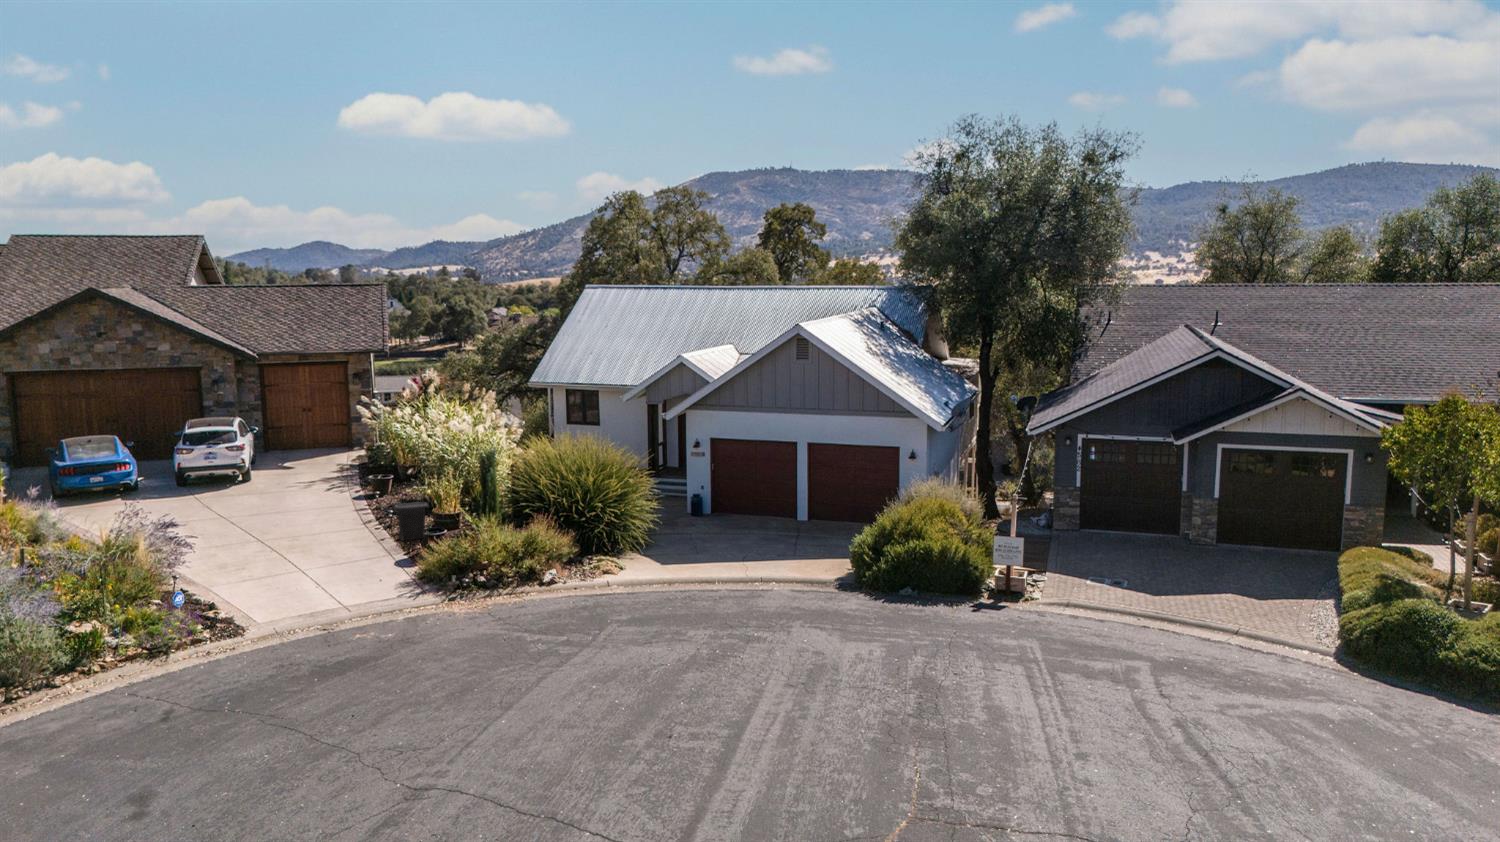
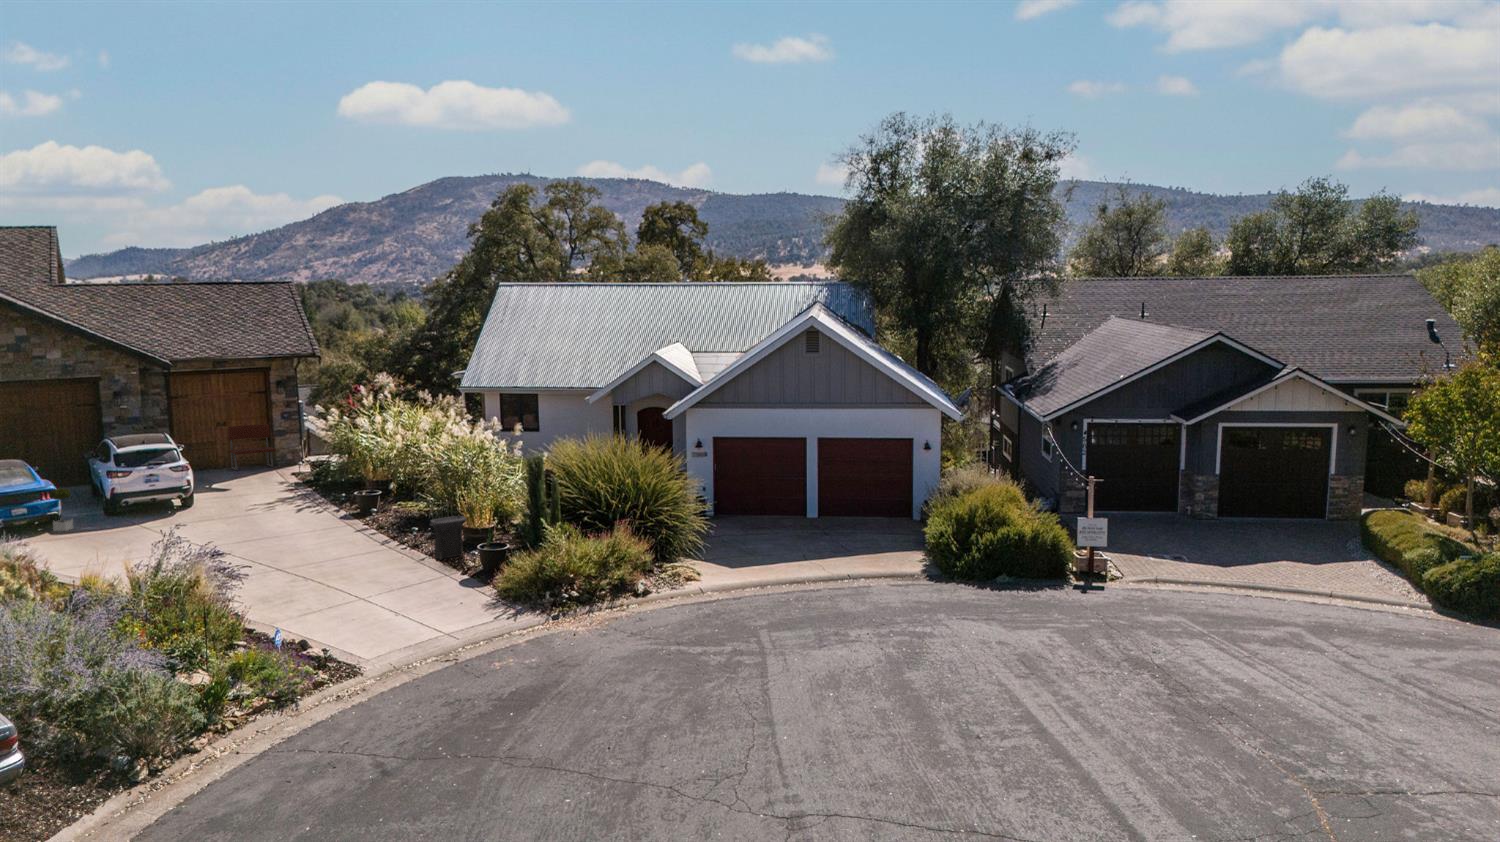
bench: none [311,411,350,451] -> present [228,424,276,470]
potted tree: none [121,461,142,498] -> present [49,488,73,531]

